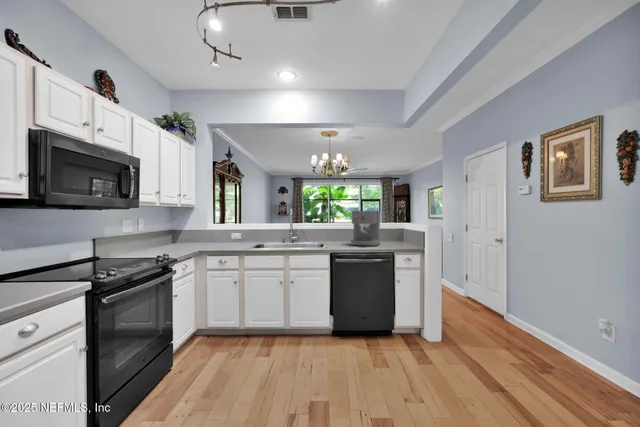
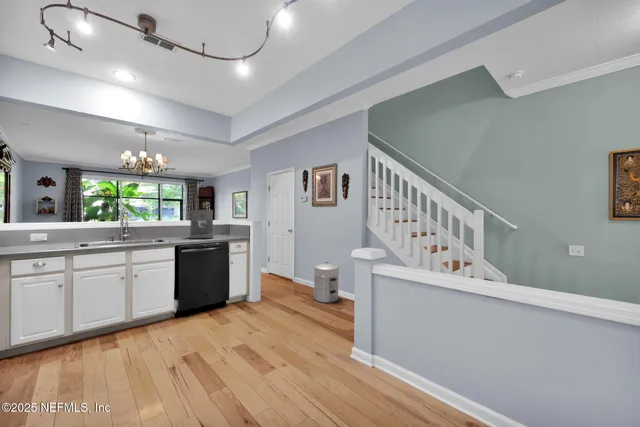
waste bin: none [537,302,593,379] -> present [314,262,339,303]

